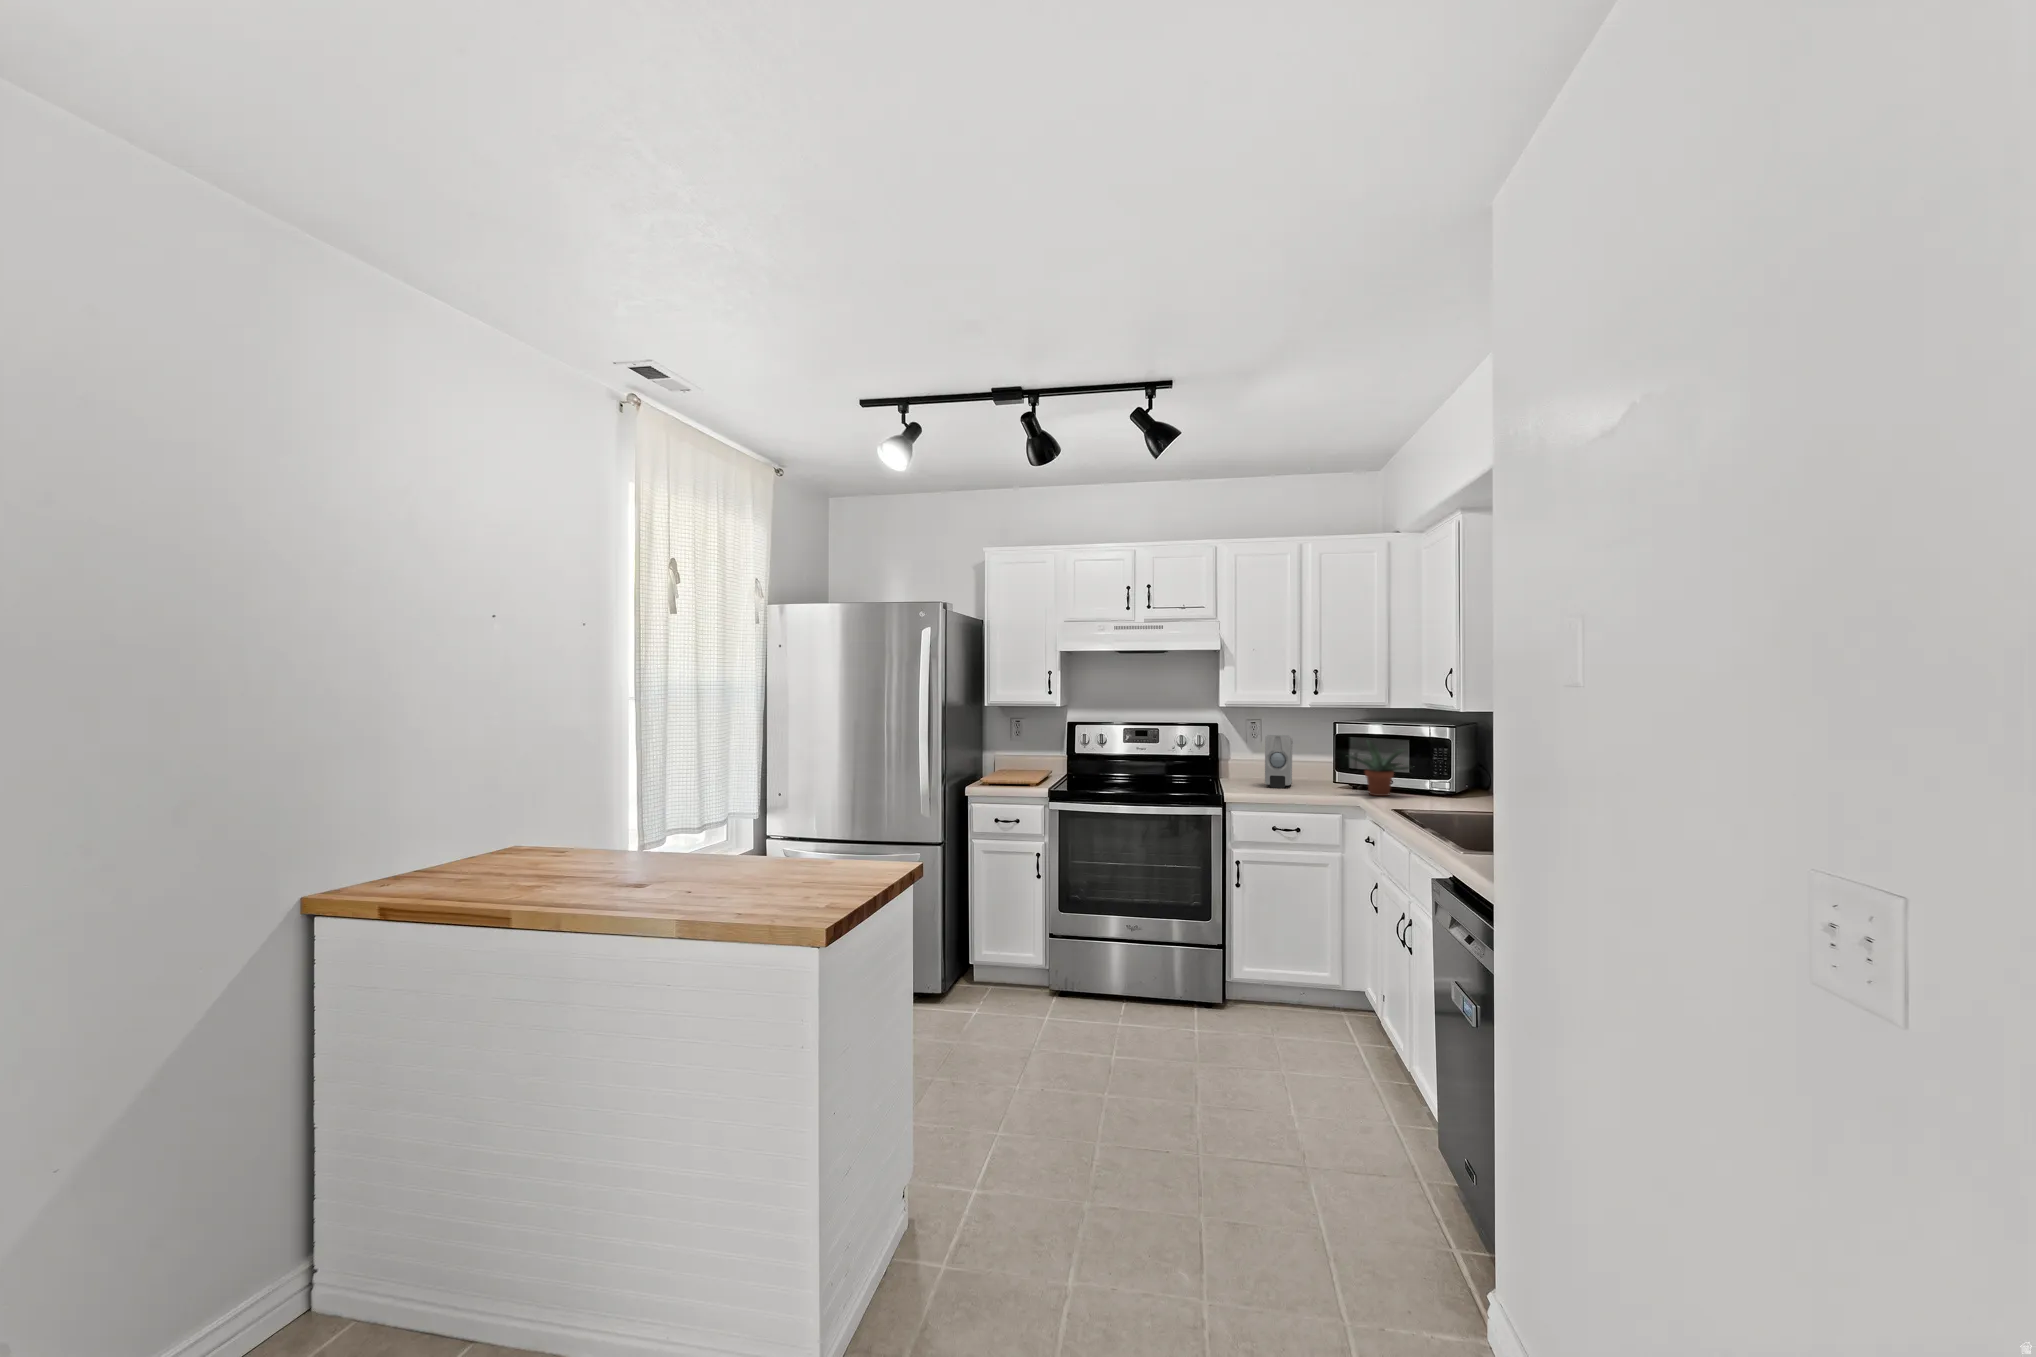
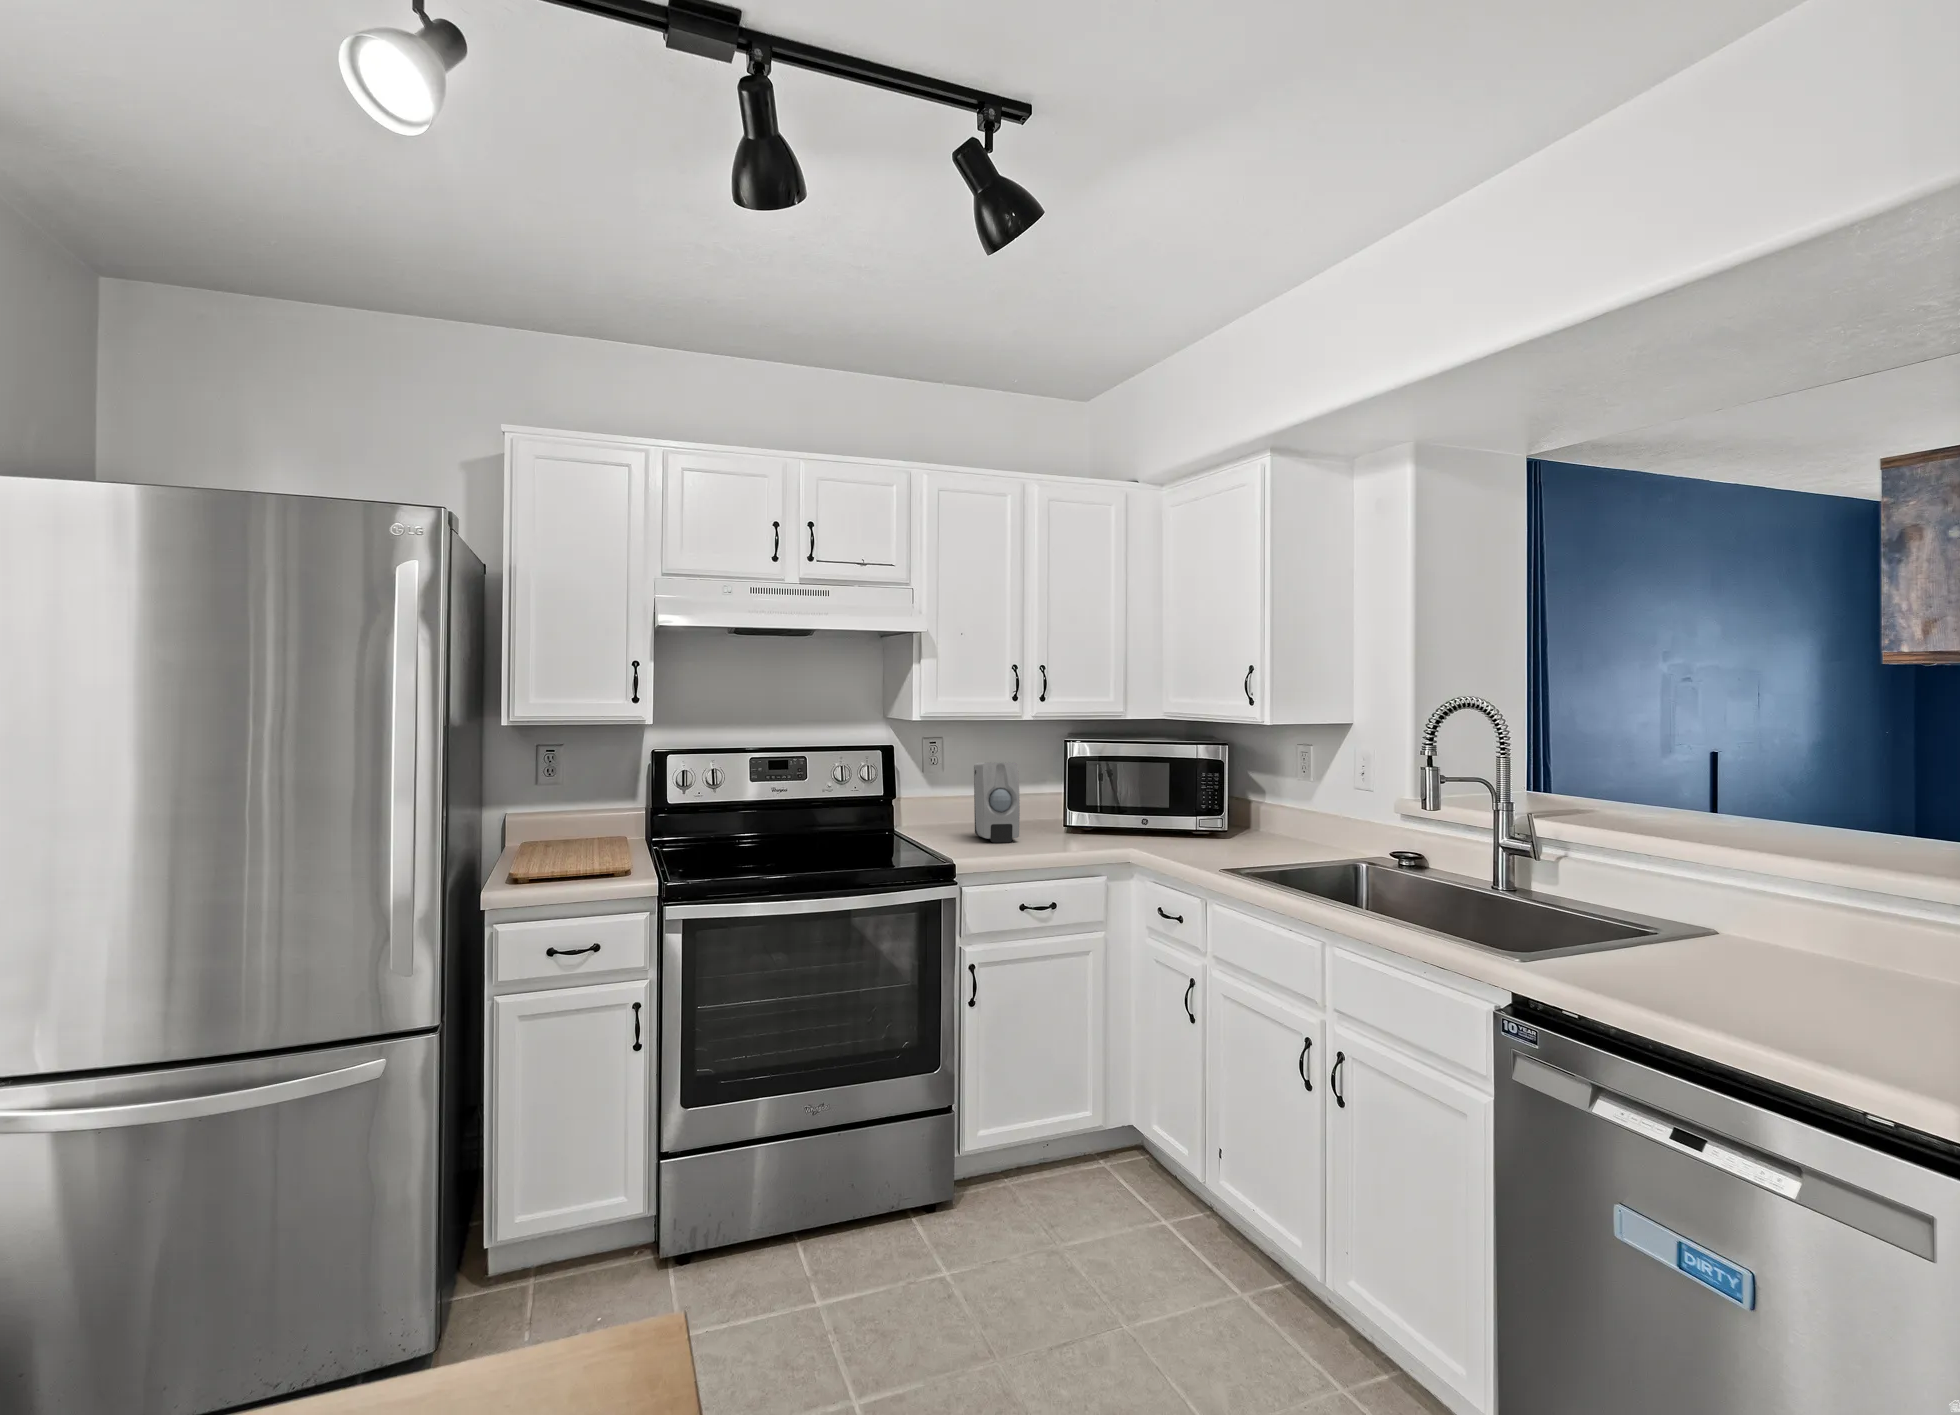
potted plant: present [1349,740,1409,796] -> none [1111,765,1206,848]

